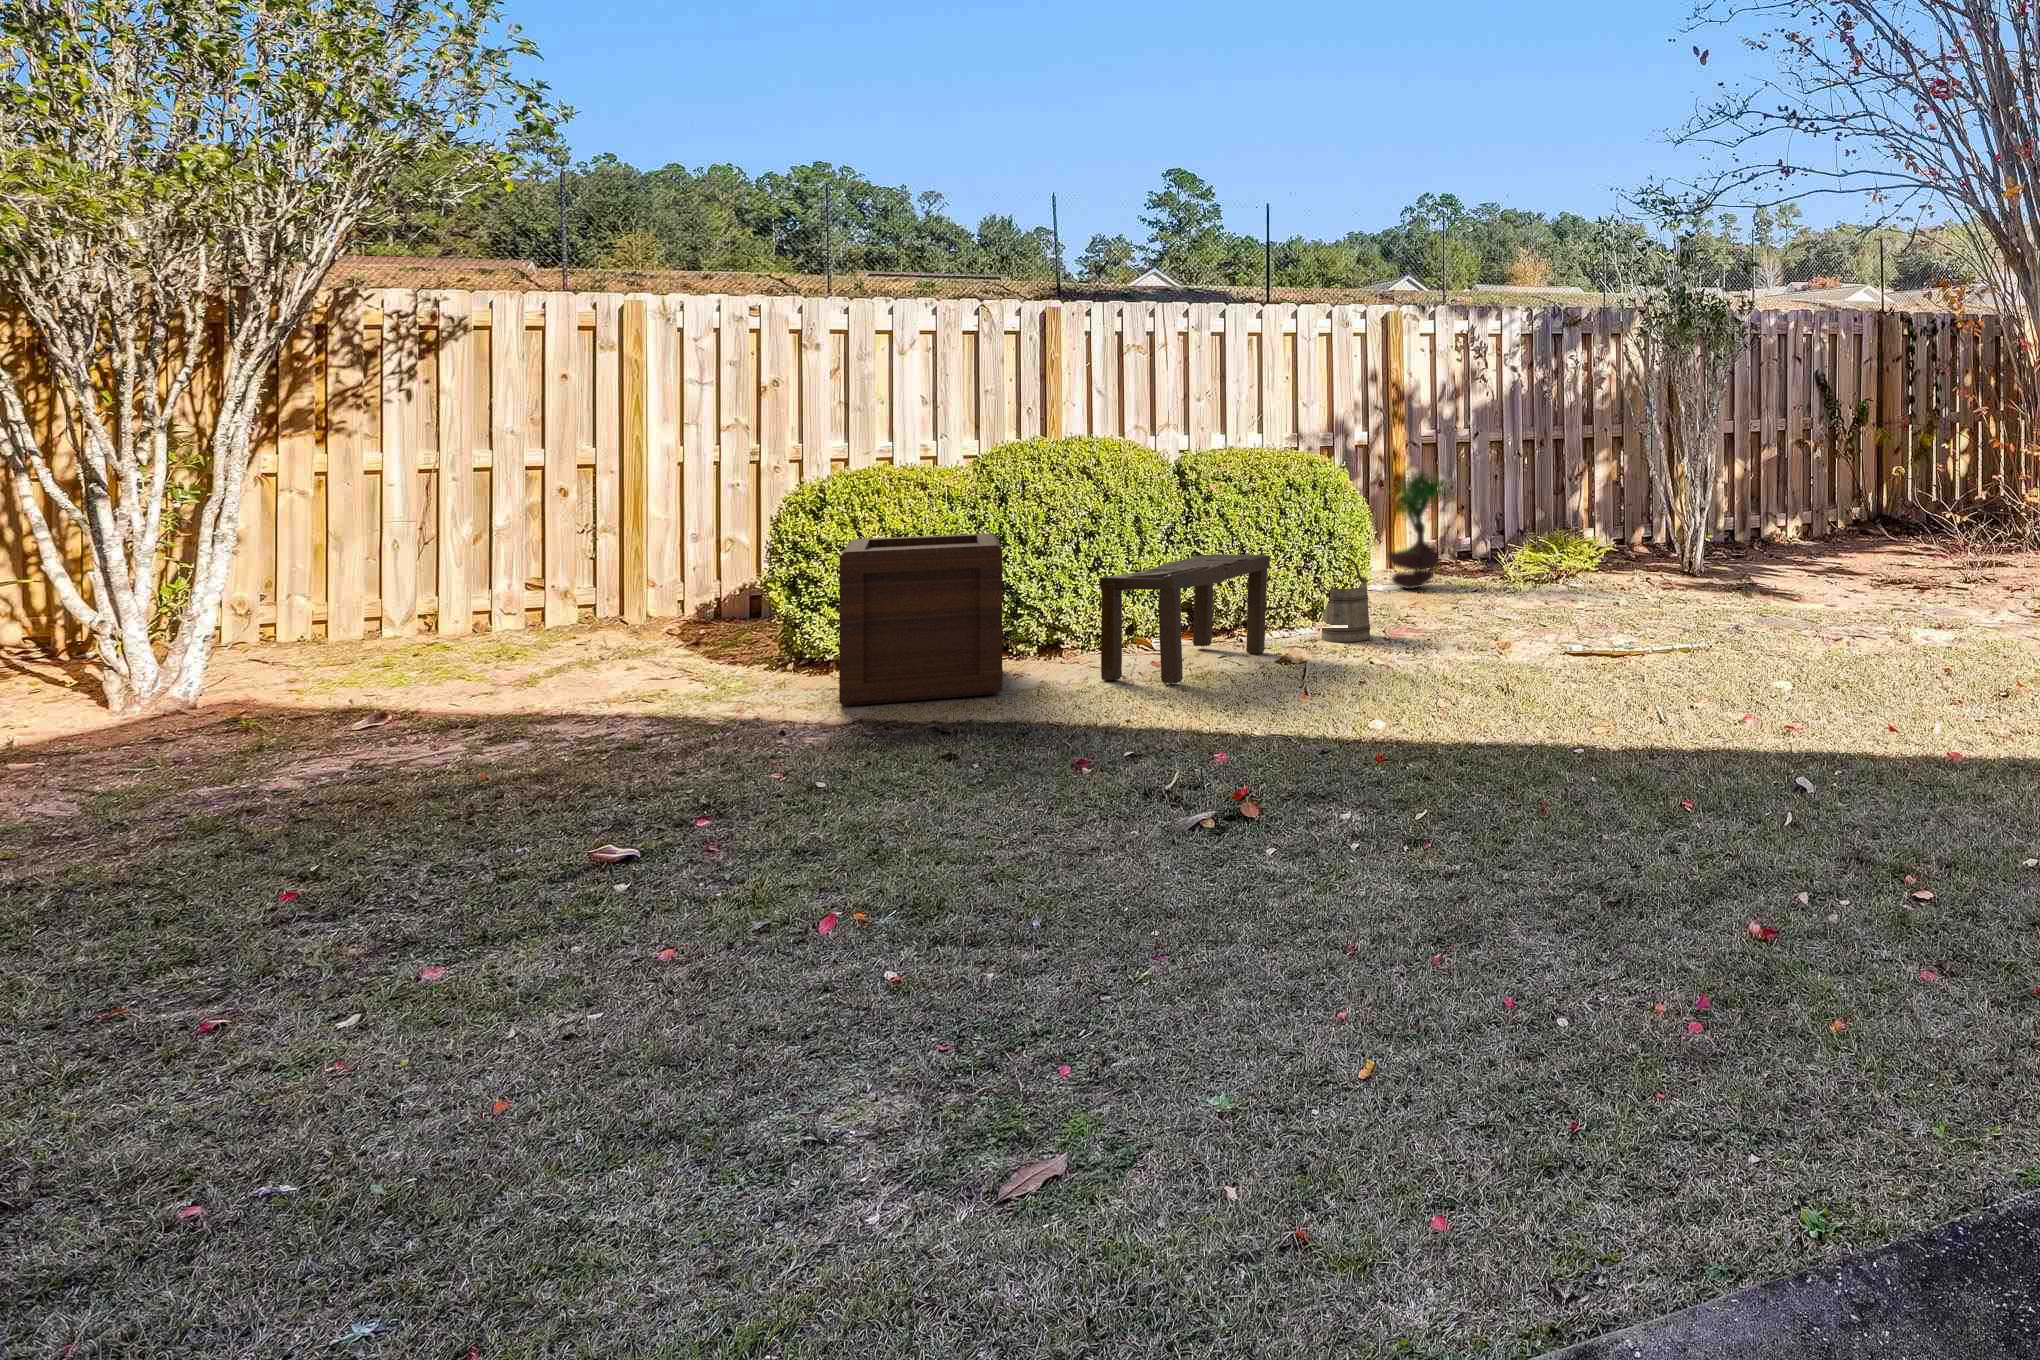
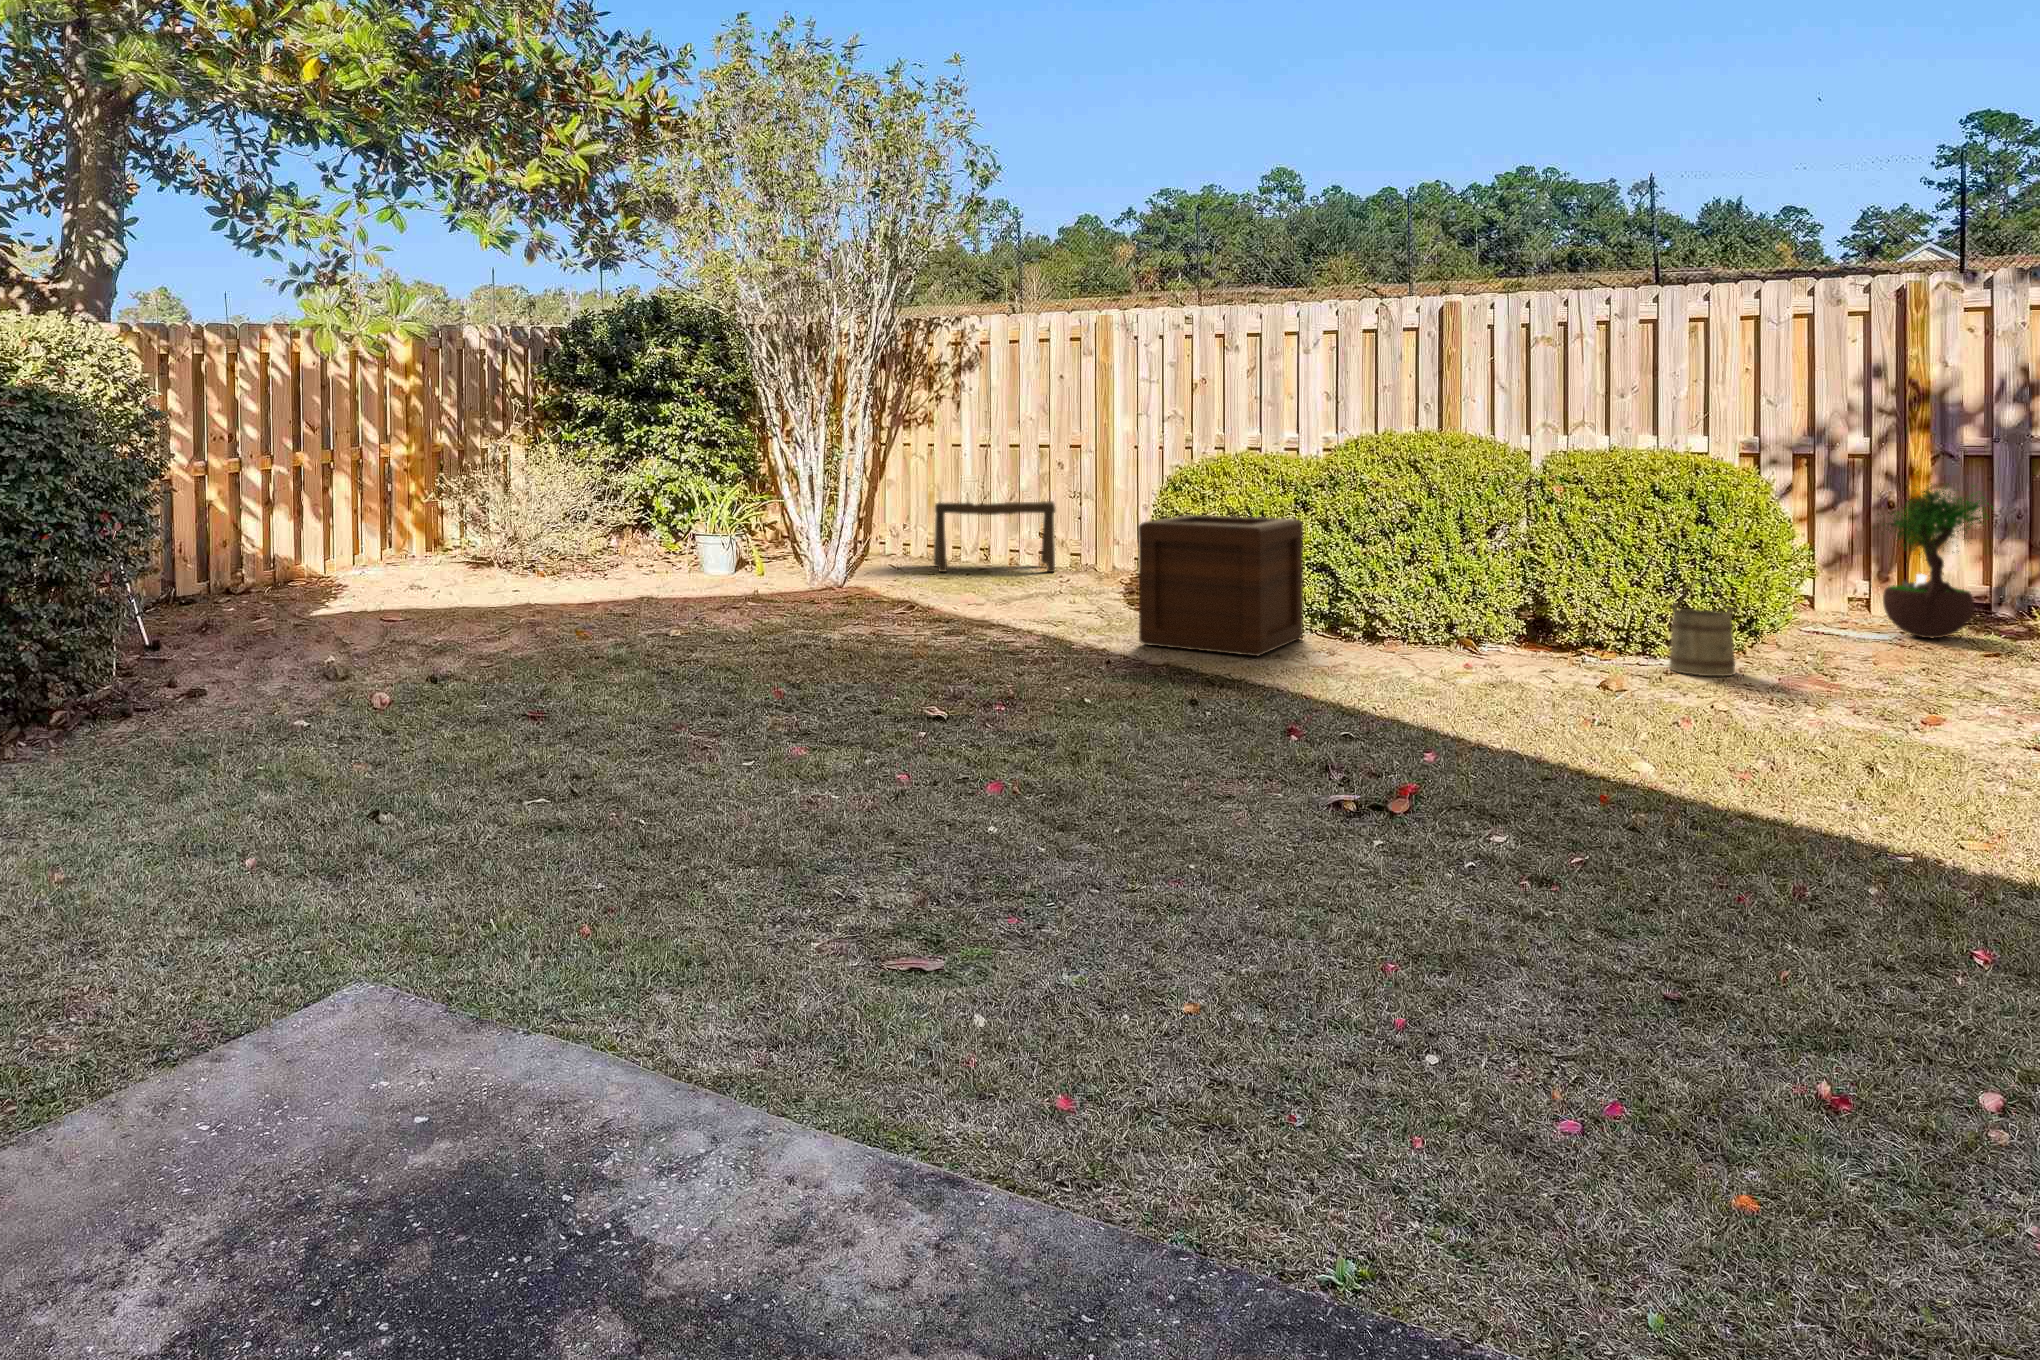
bench: present [1100,554,1271,683] -> present [934,501,1056,572]

